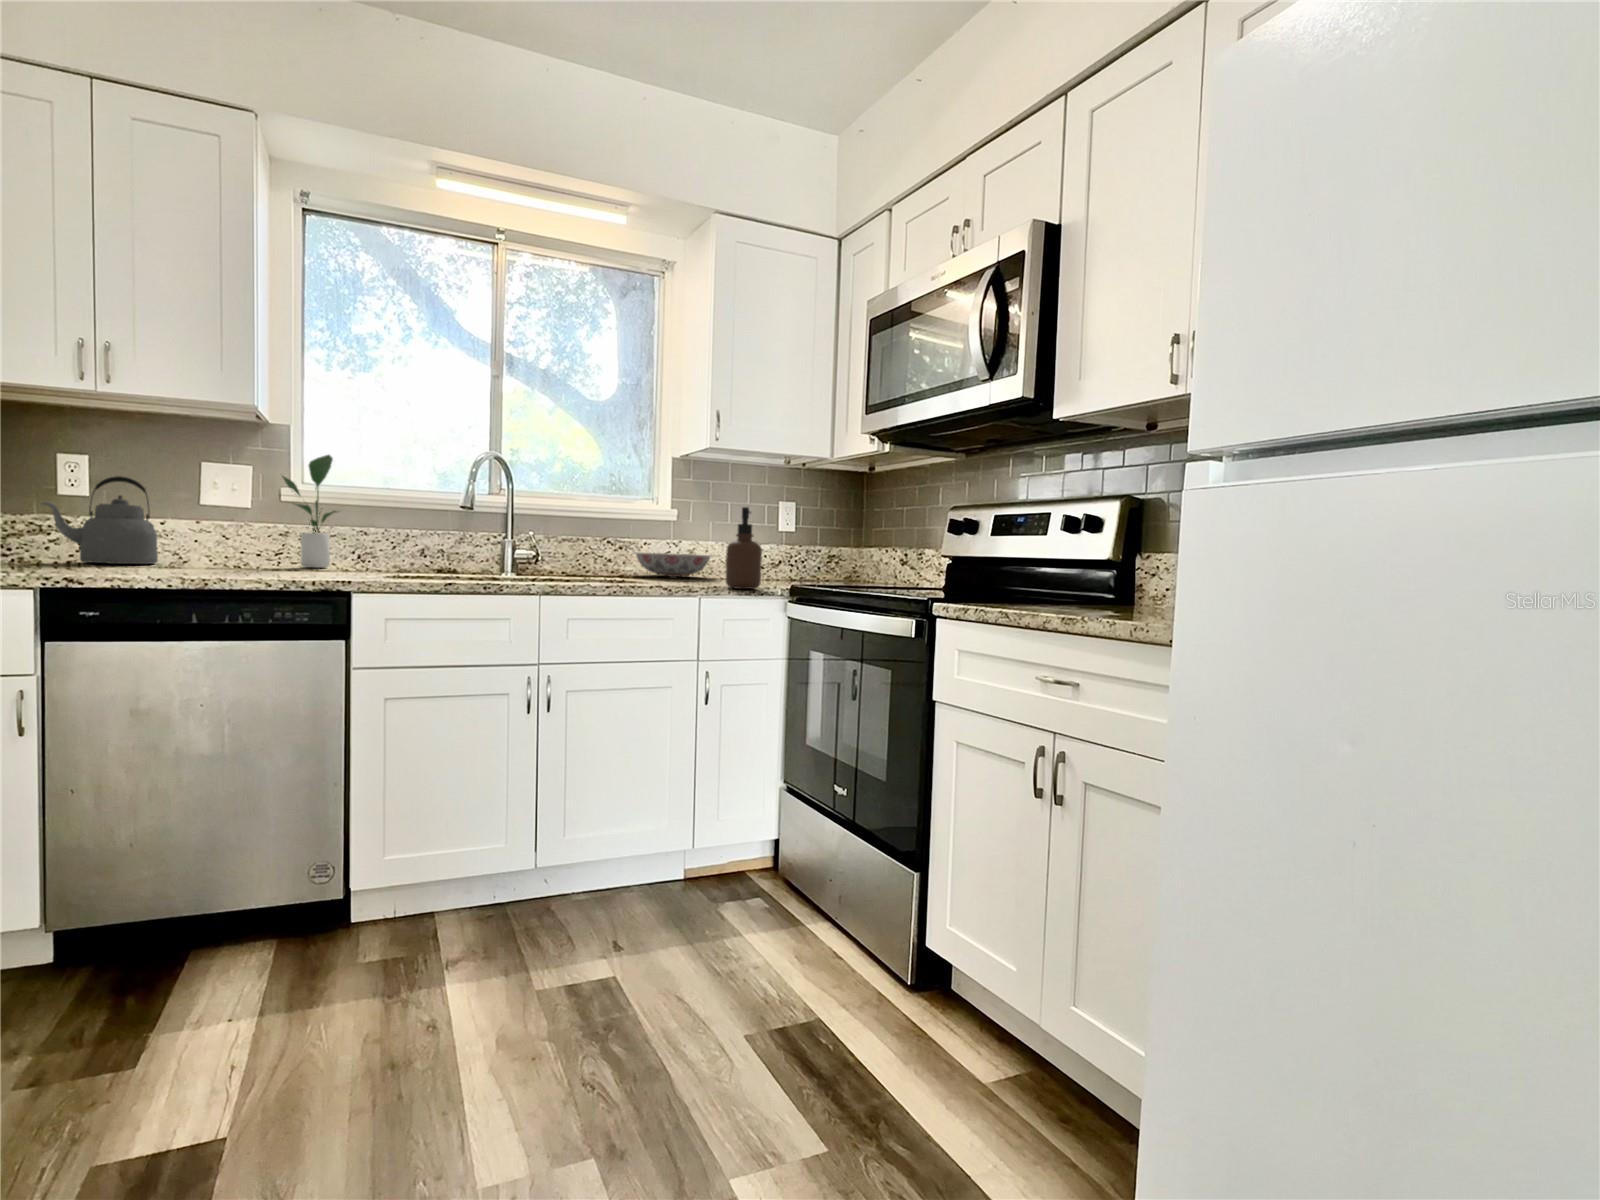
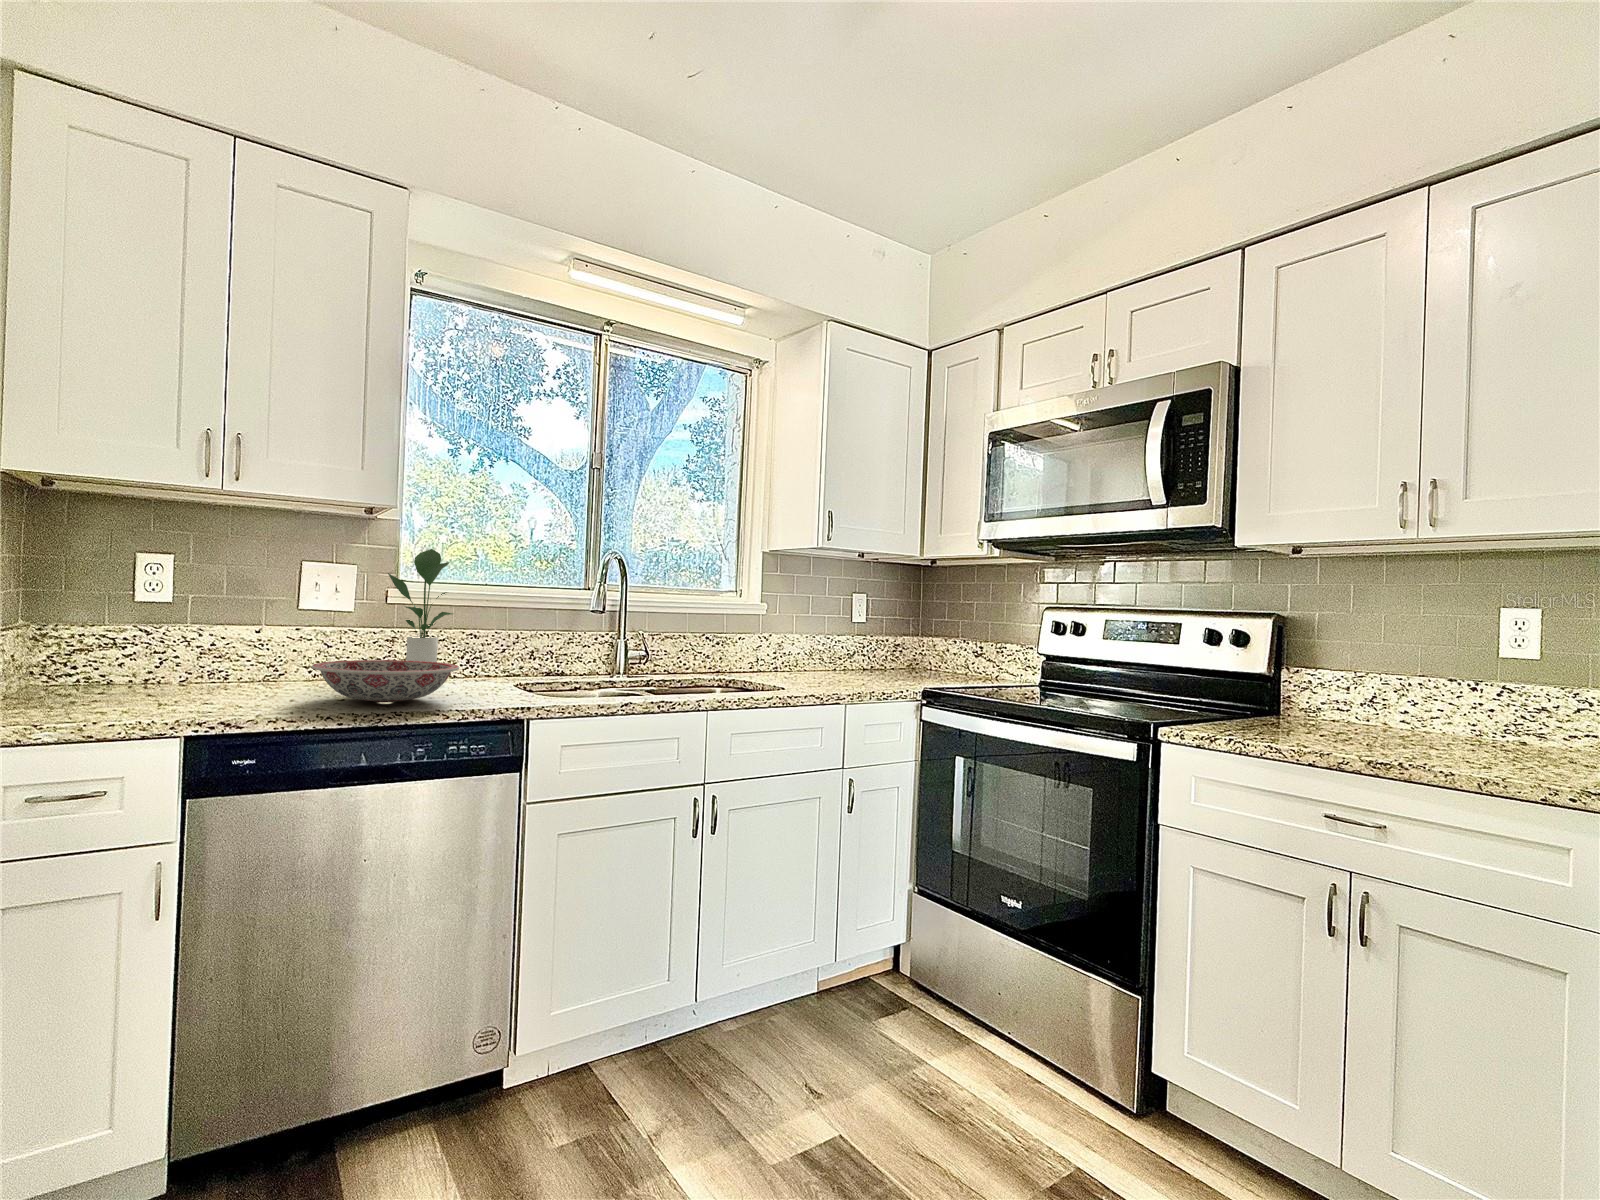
kettle: present [41,476,158,564] -> none [120,579,251,683]
soap dispenser: present [726,507,762,589] -> none [854,611,890,693]
ceramic bowl: present [633,552,713,577] -> present [312,660,459,702]

